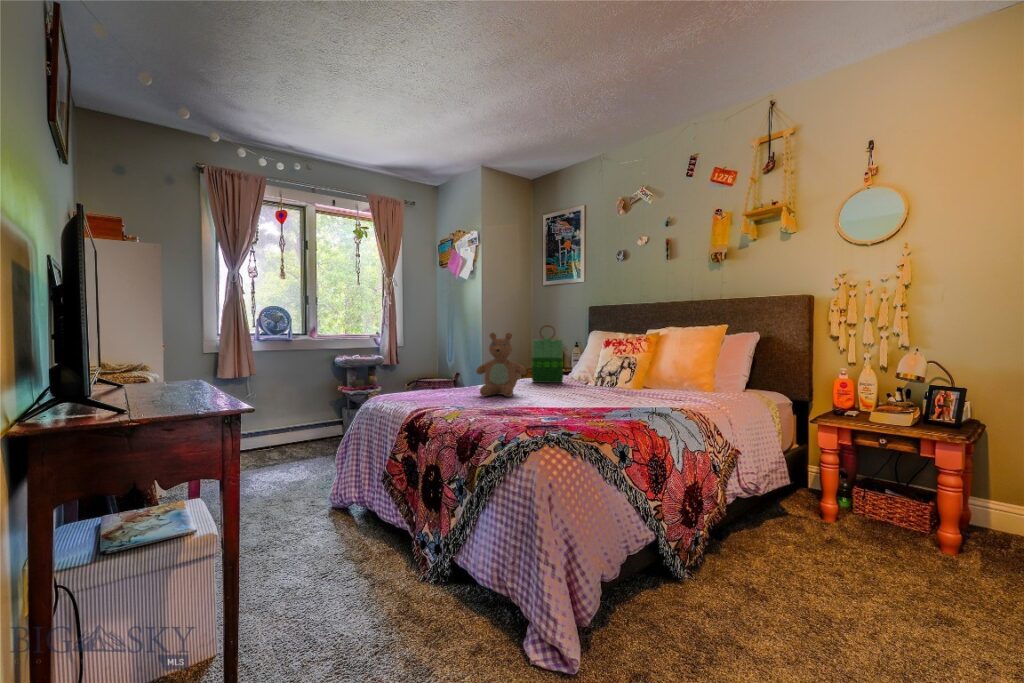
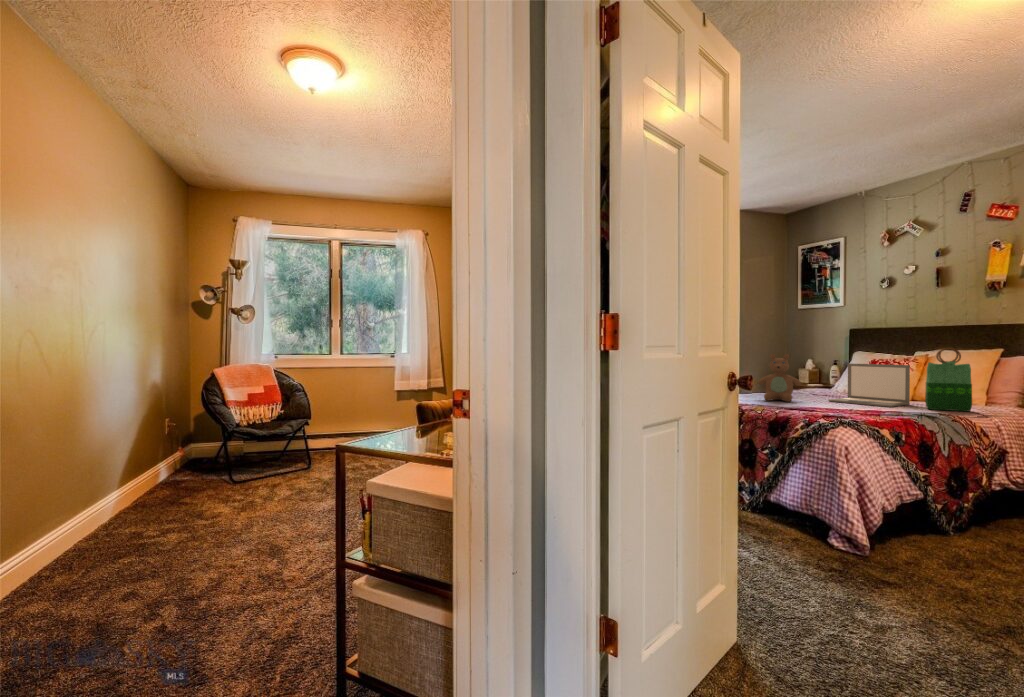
tote bag: present [532,325,563,383] -> present [925,348,972,411]
laptop: none [557,344,642,399] -> present [828,364,910,407]

